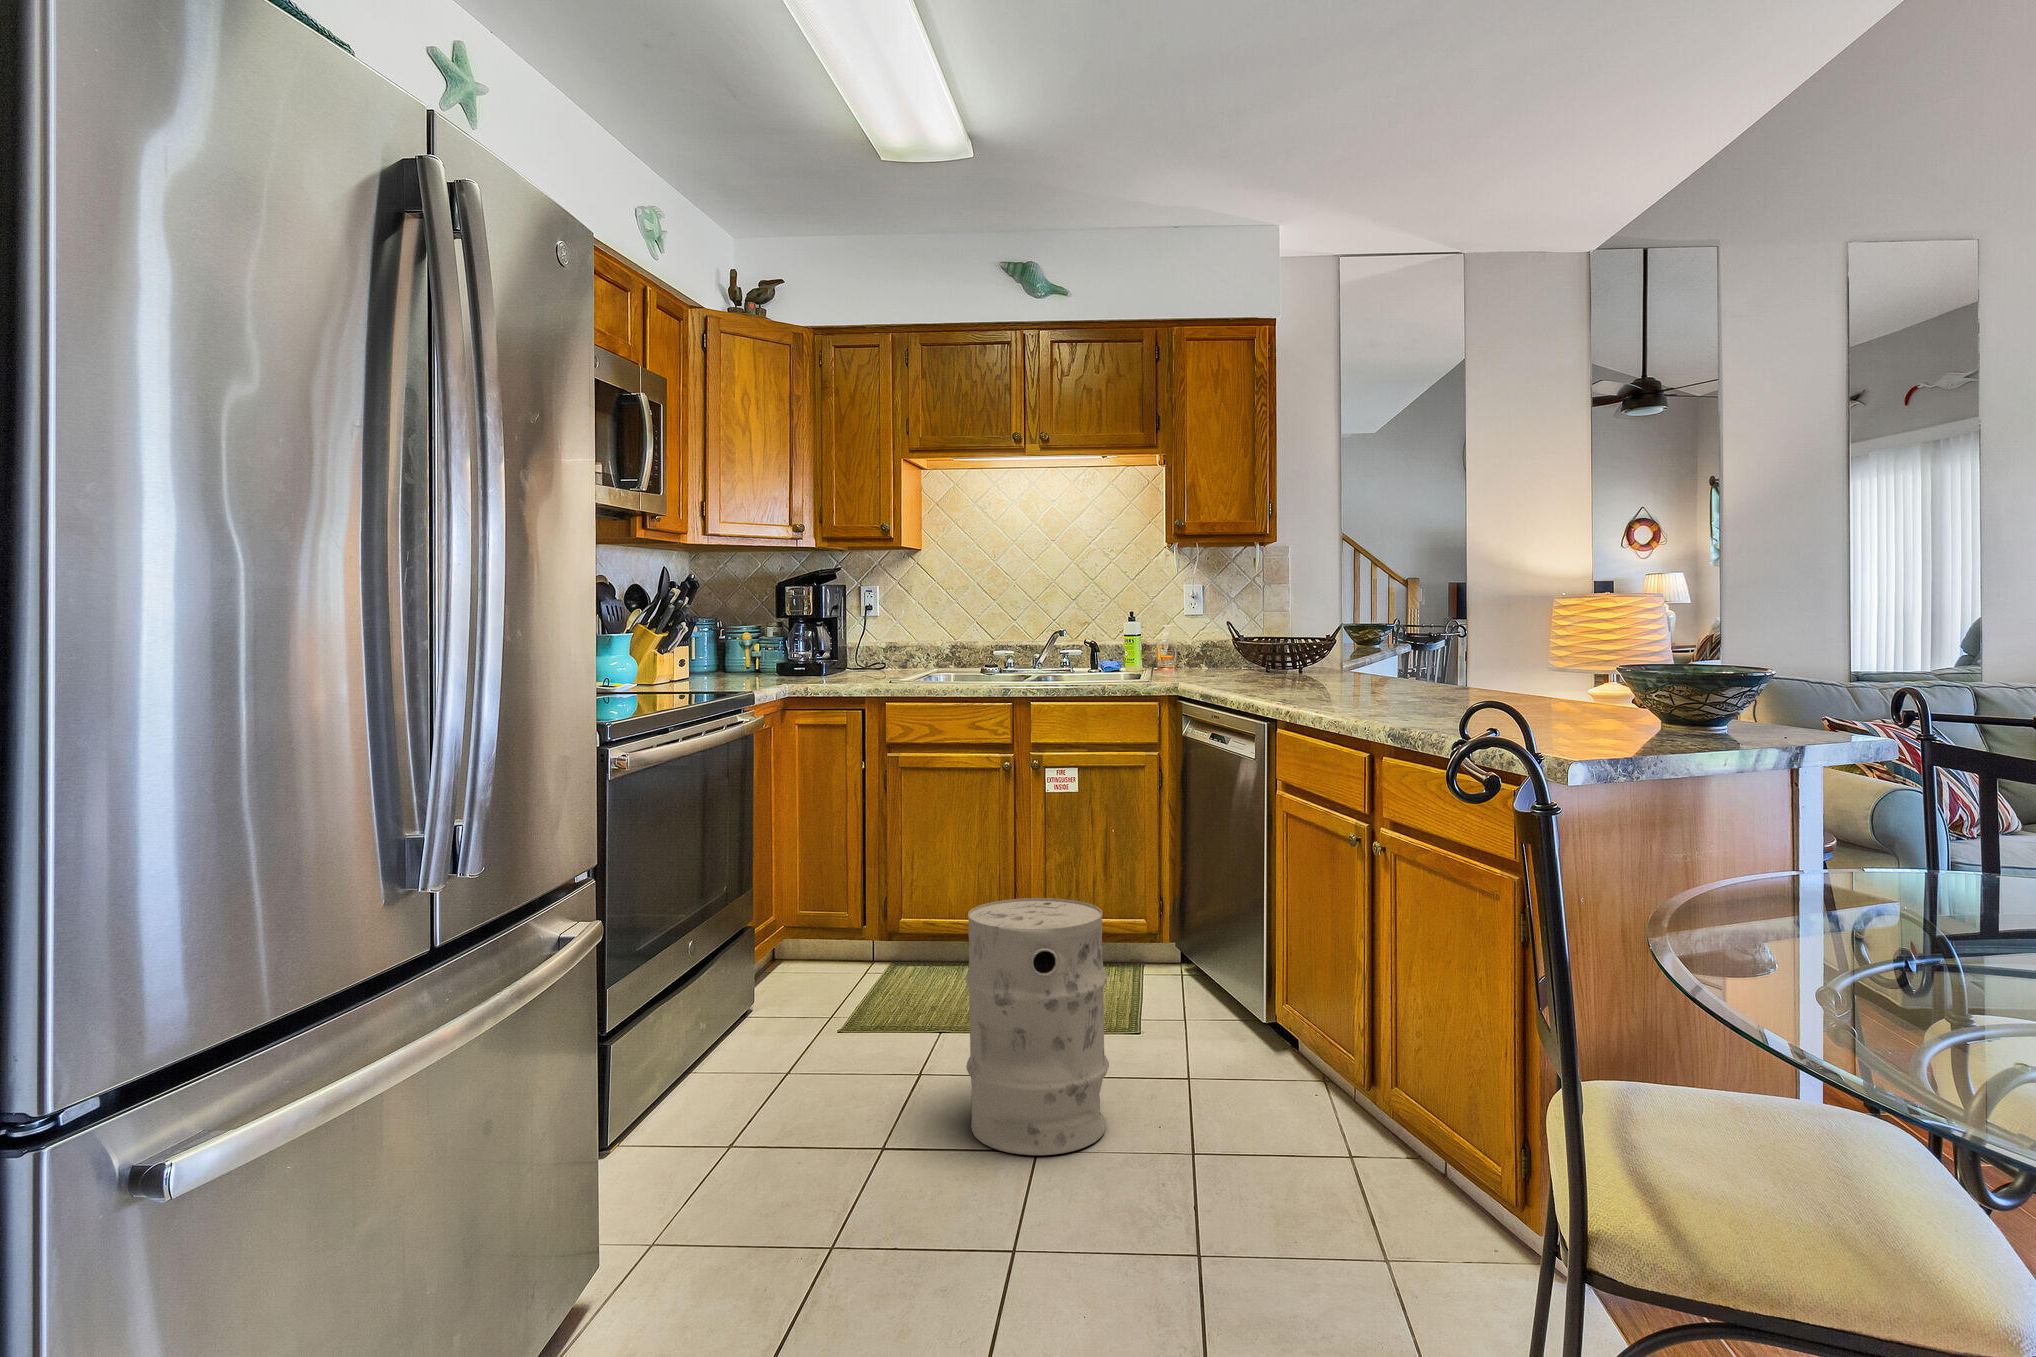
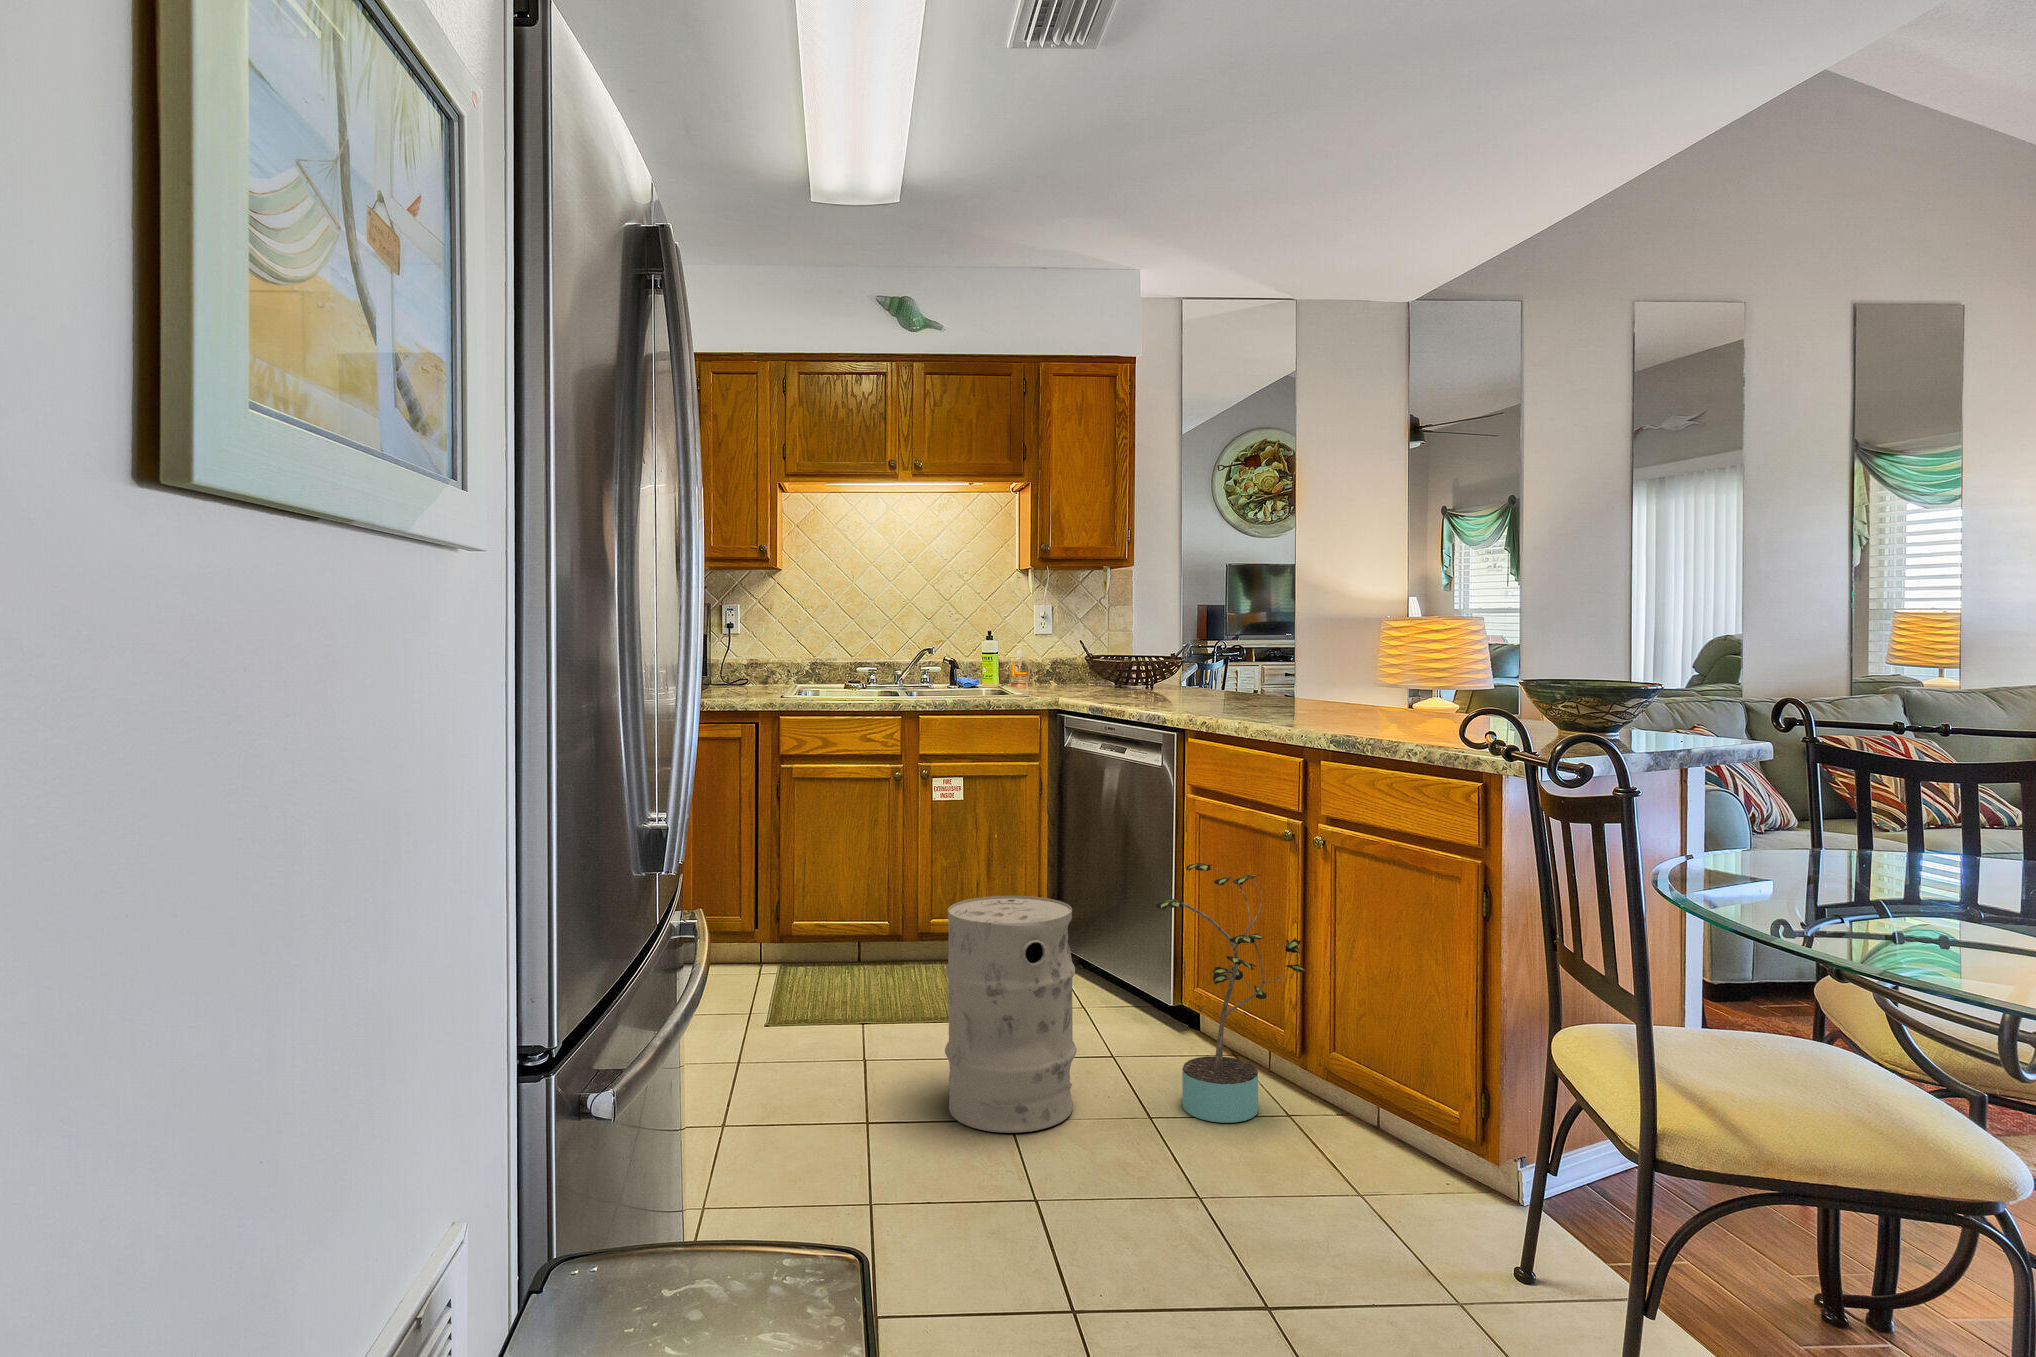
potted plant: none [1188,872,1362,1170] -> present [1156,863,1306,1123]

